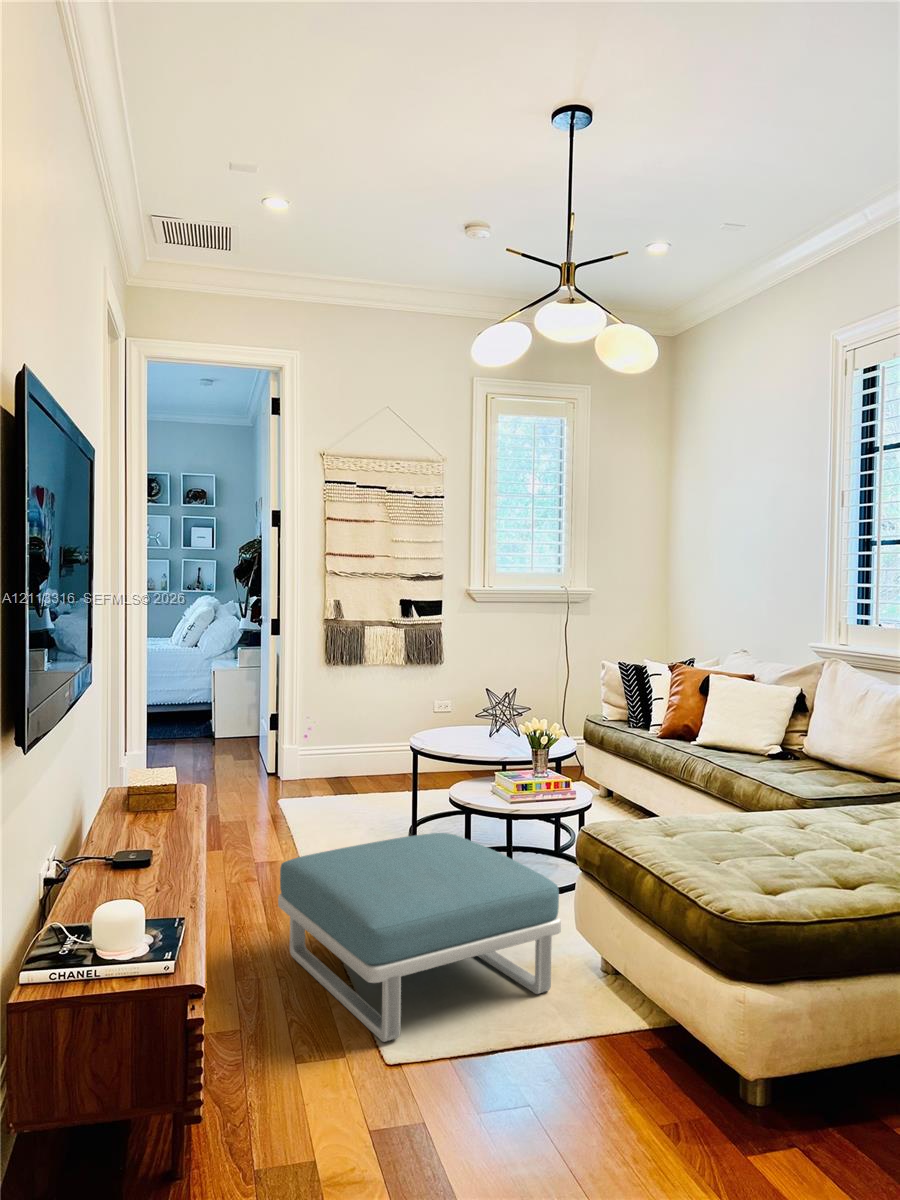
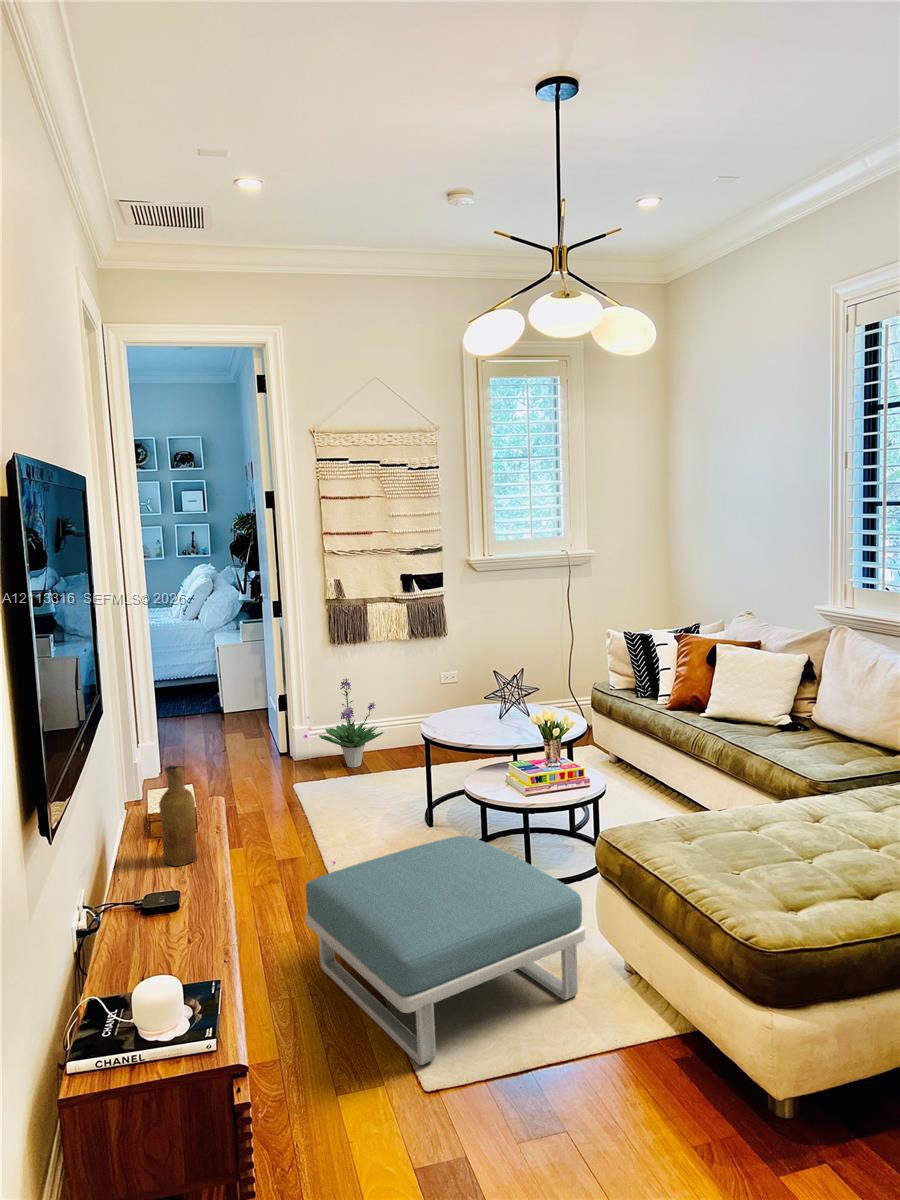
potted plant: none [306,699,374,790] -> present [319,678,384,767]
vase: none [139,734,175,835] -> present [159,766,197,866]

